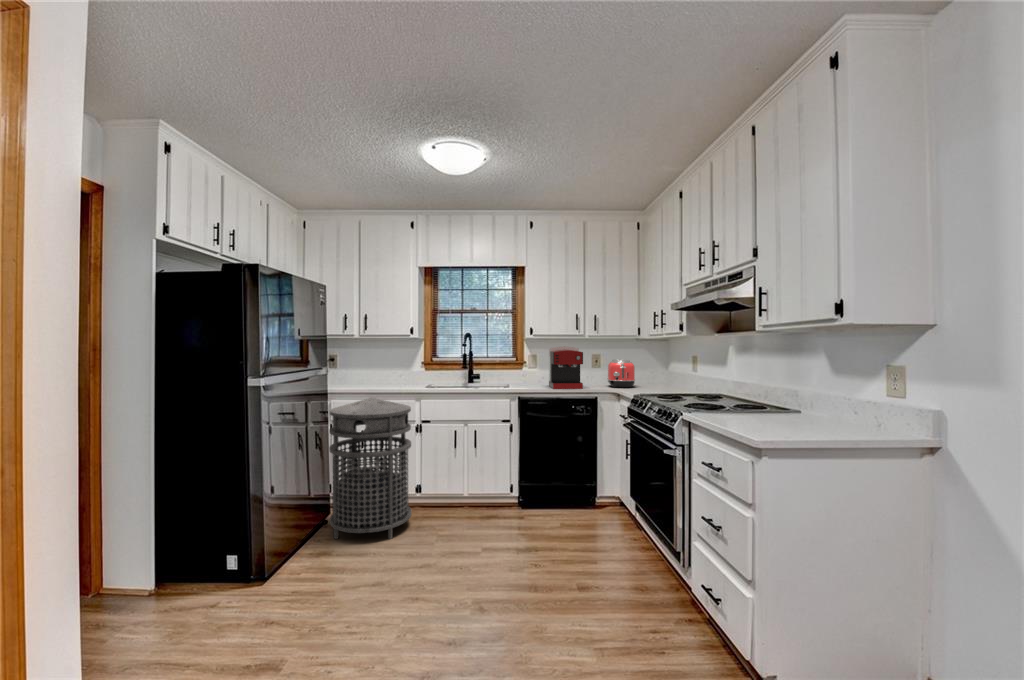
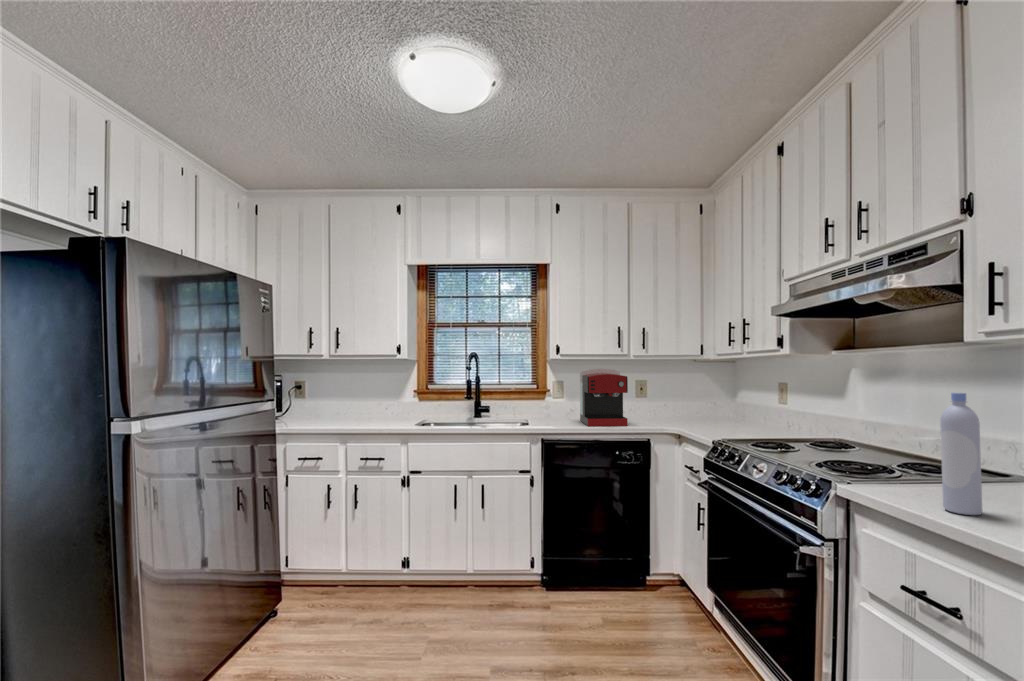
bottle: none [727,358,744,423] -> present [940,392,983,515]
toaster: present [607,359,635,388] -> none [658,386,697,424]
trash can: present [329,398,412,539] -> none [271,442,391,655]

